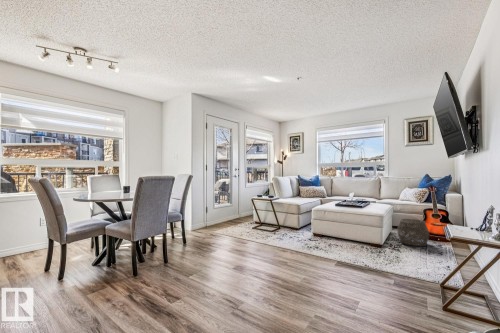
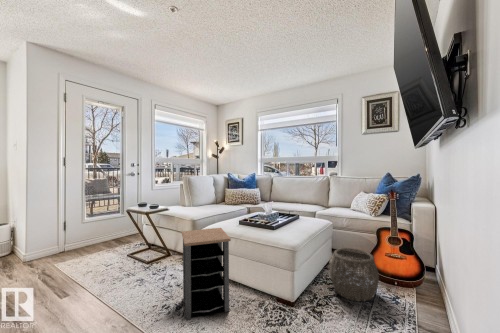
side table: none [312,205,346,251] -> present [182,228,231,320]

